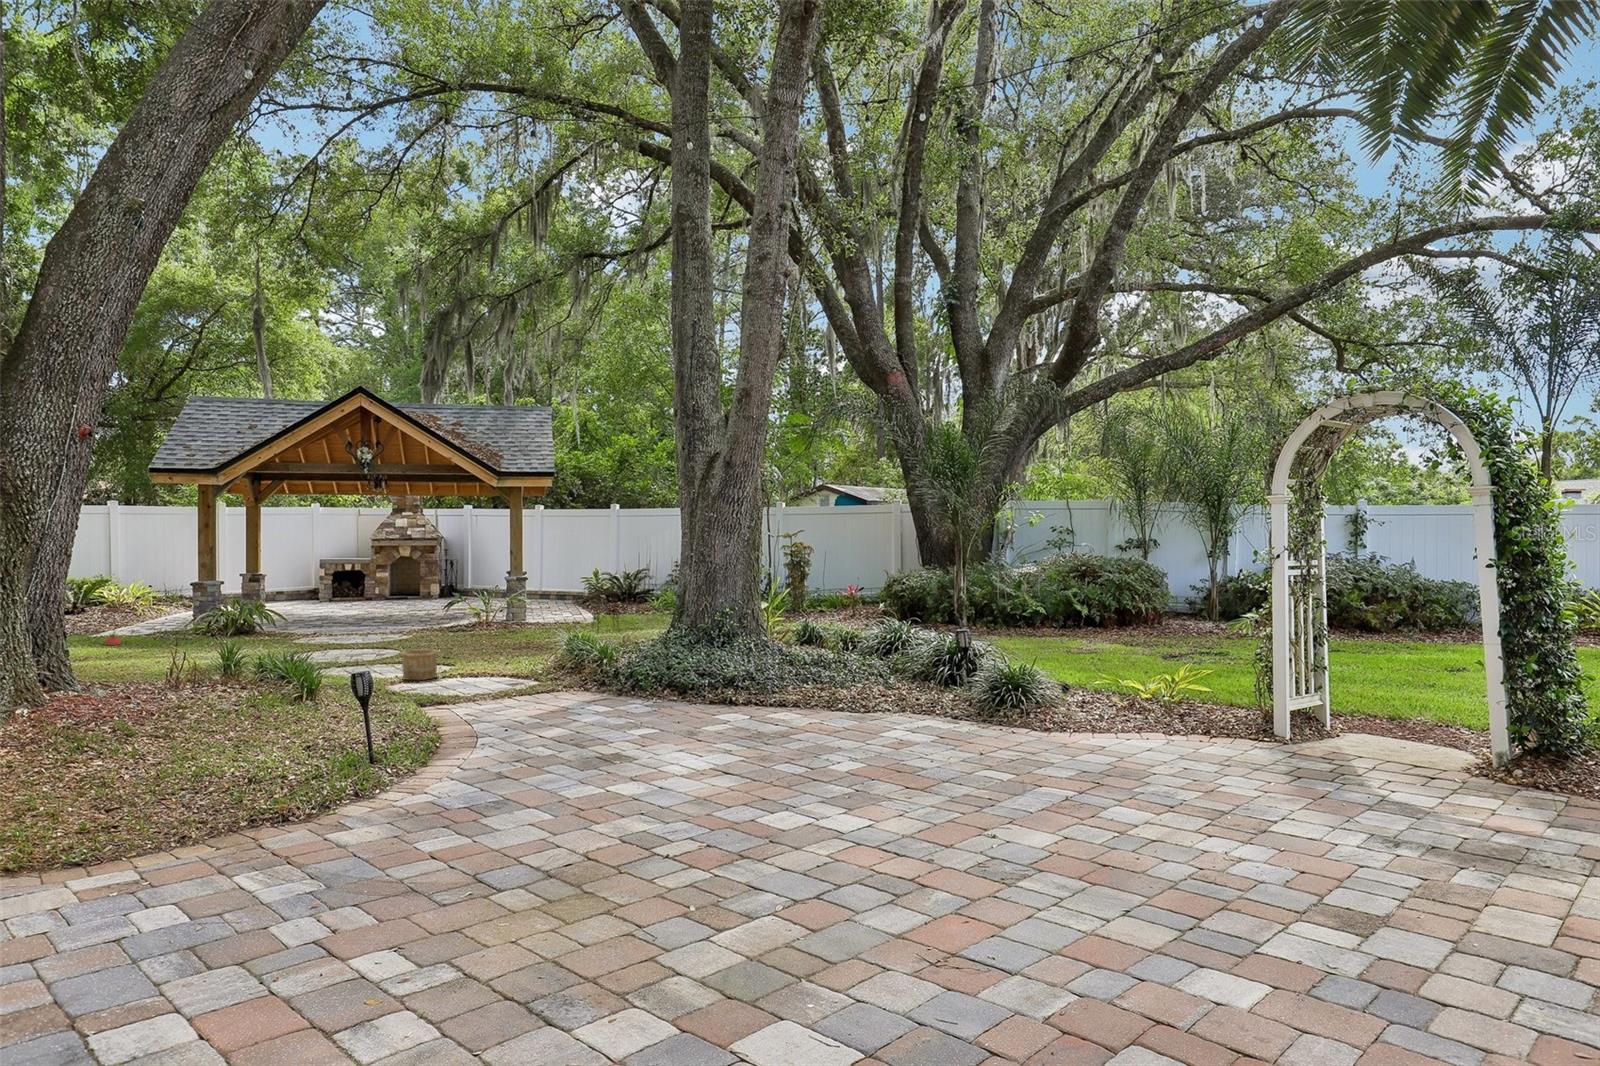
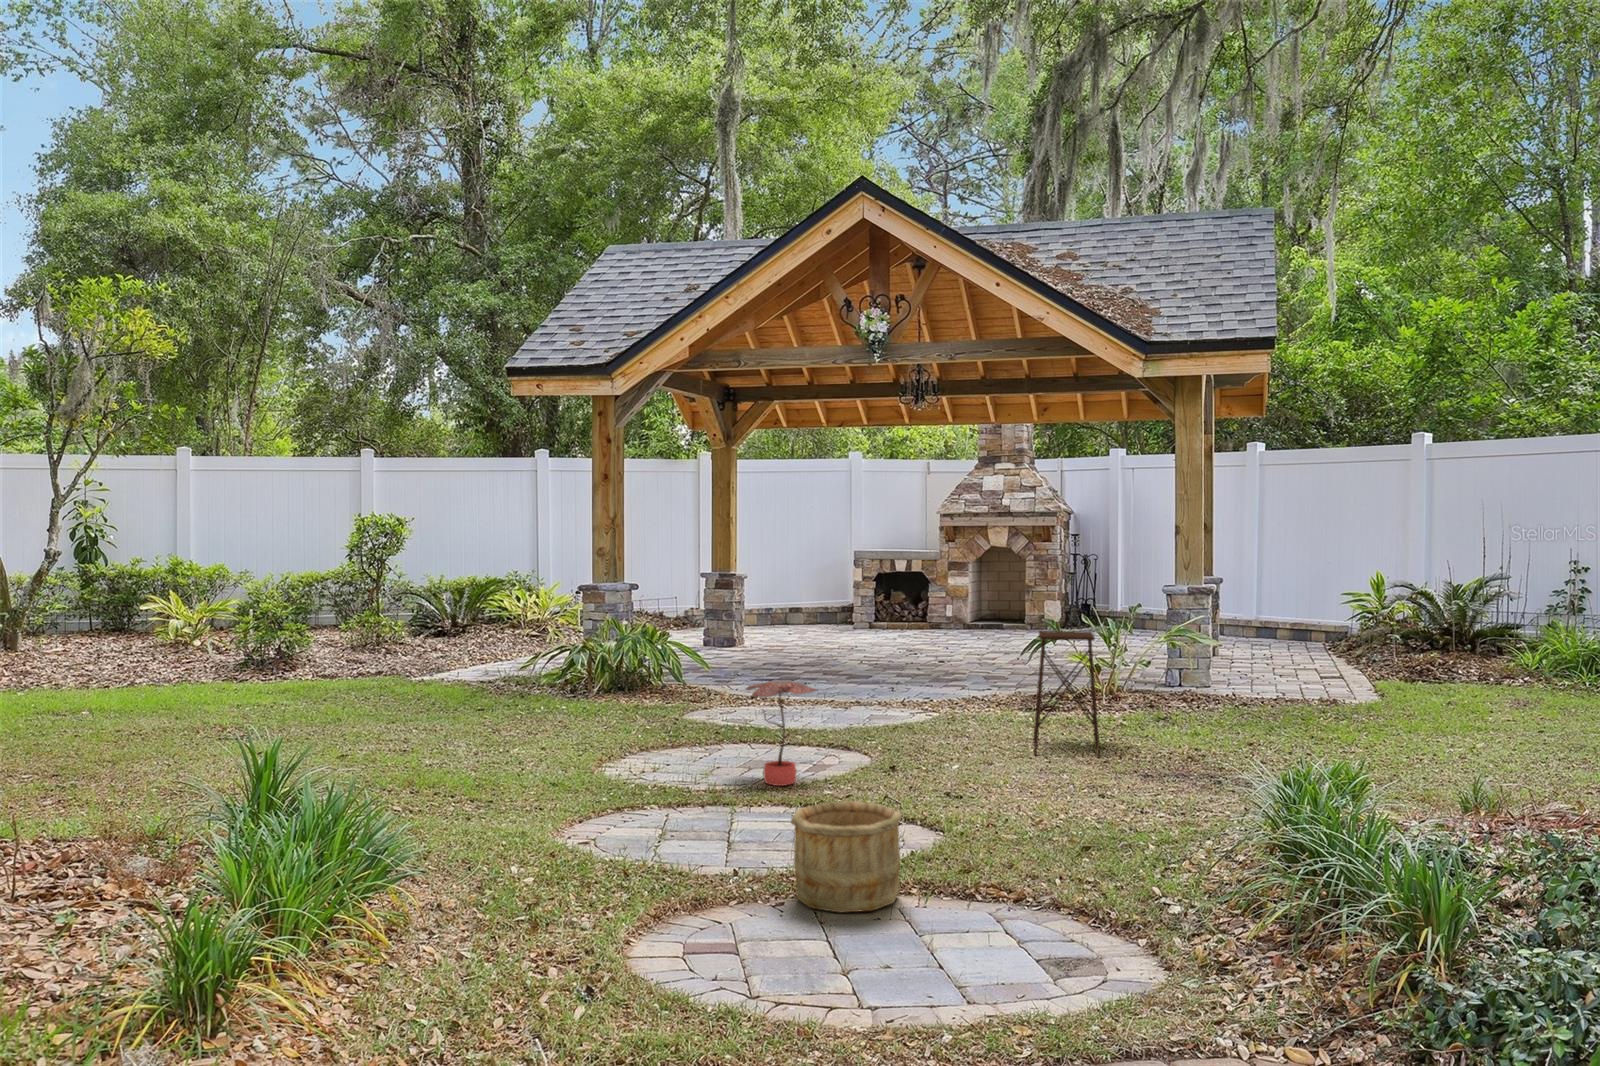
side table: present [593,590,619,623] -> present [1033,631,1100,758]
potted plant: present [99,608,127,645] -> present [746,681,816,786]

